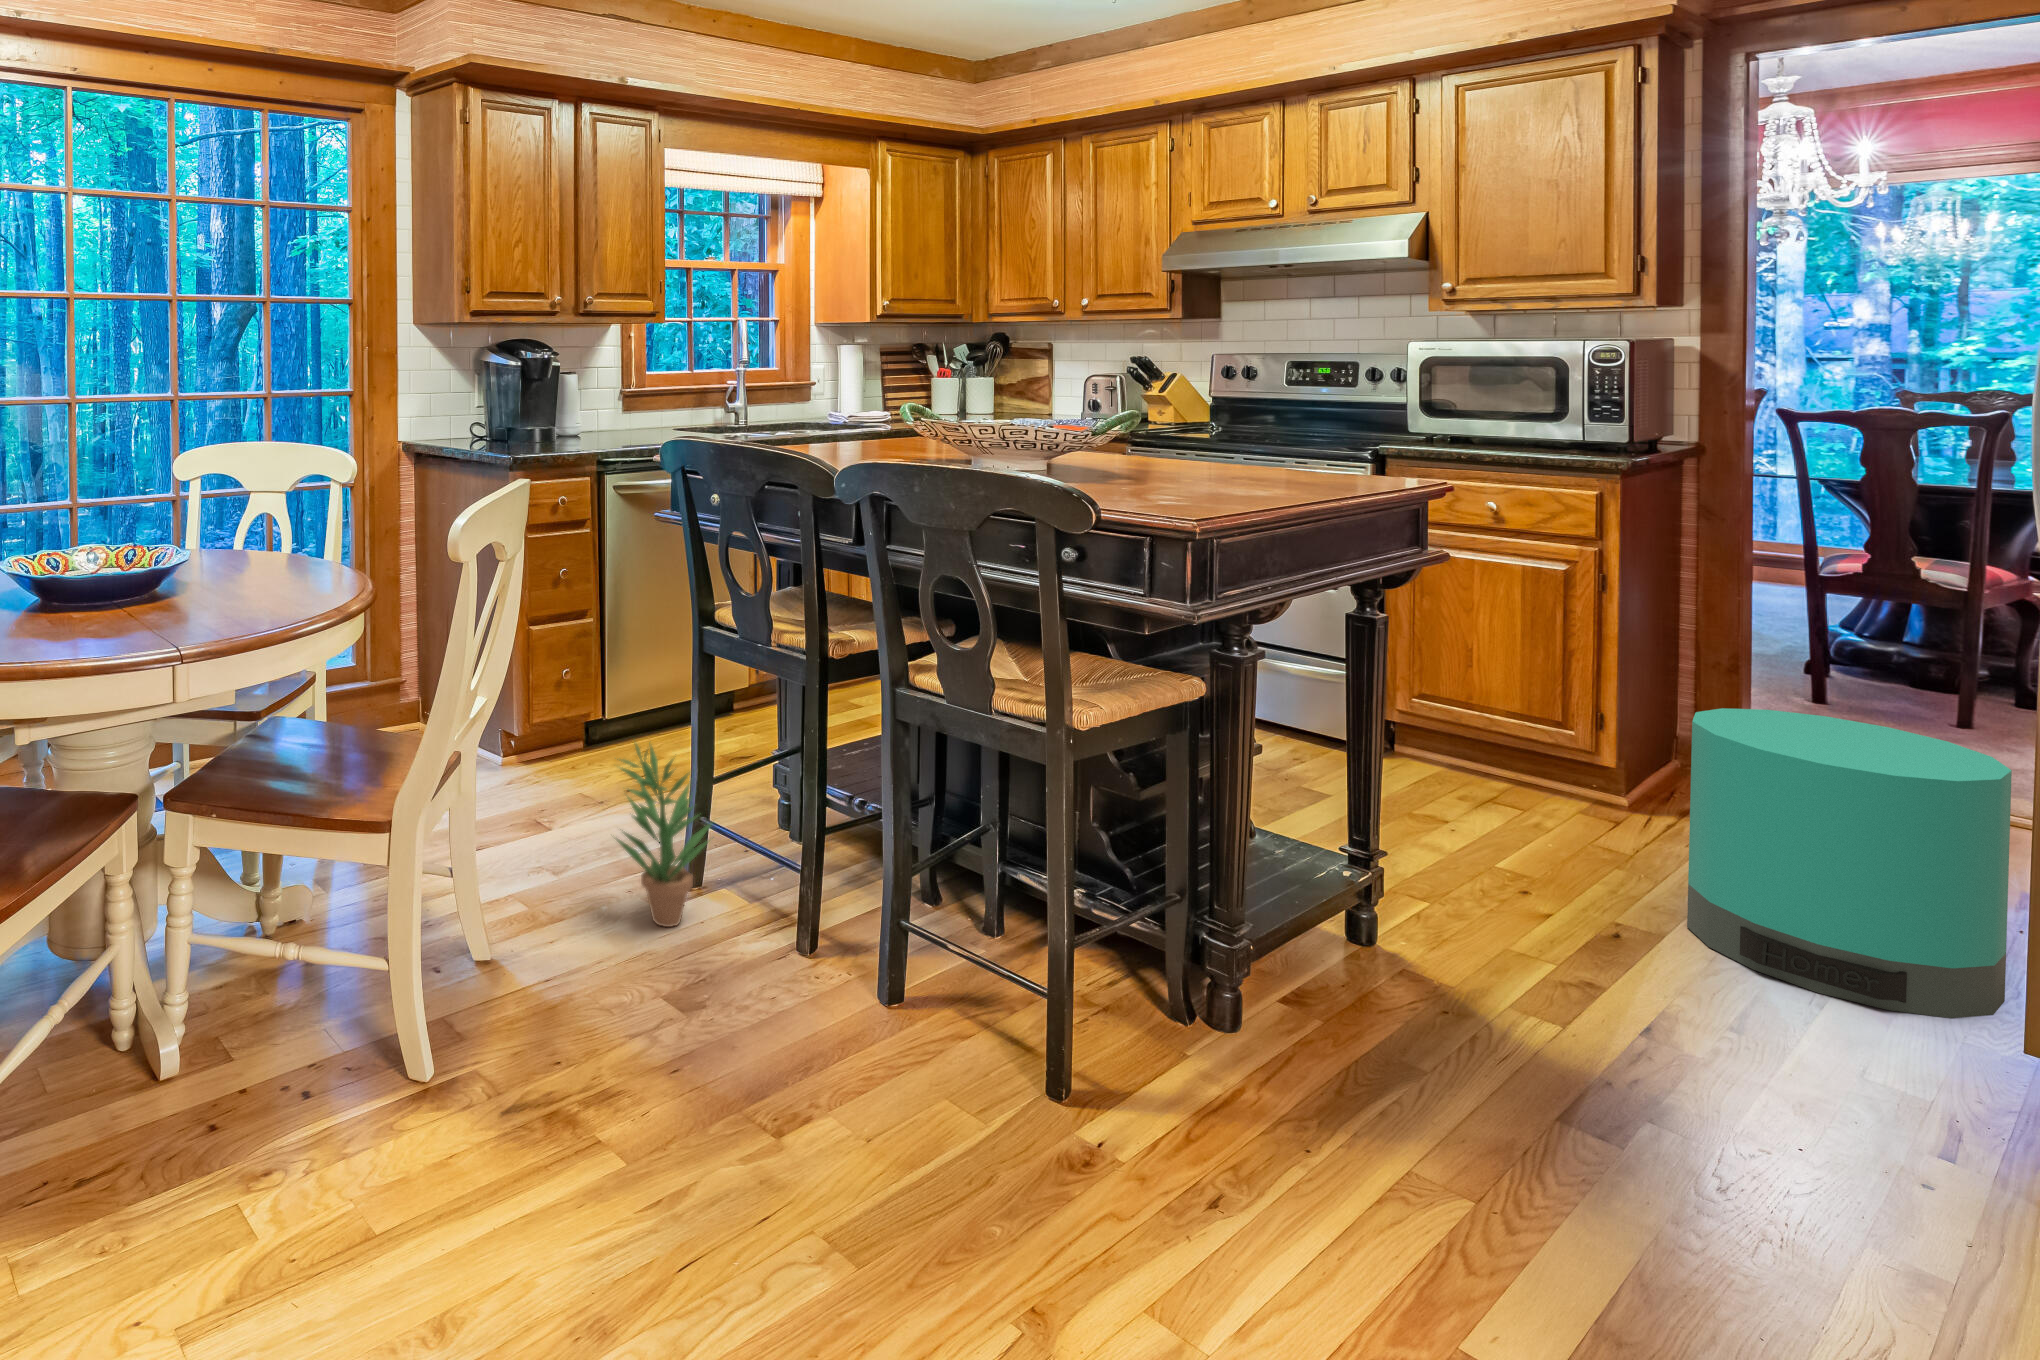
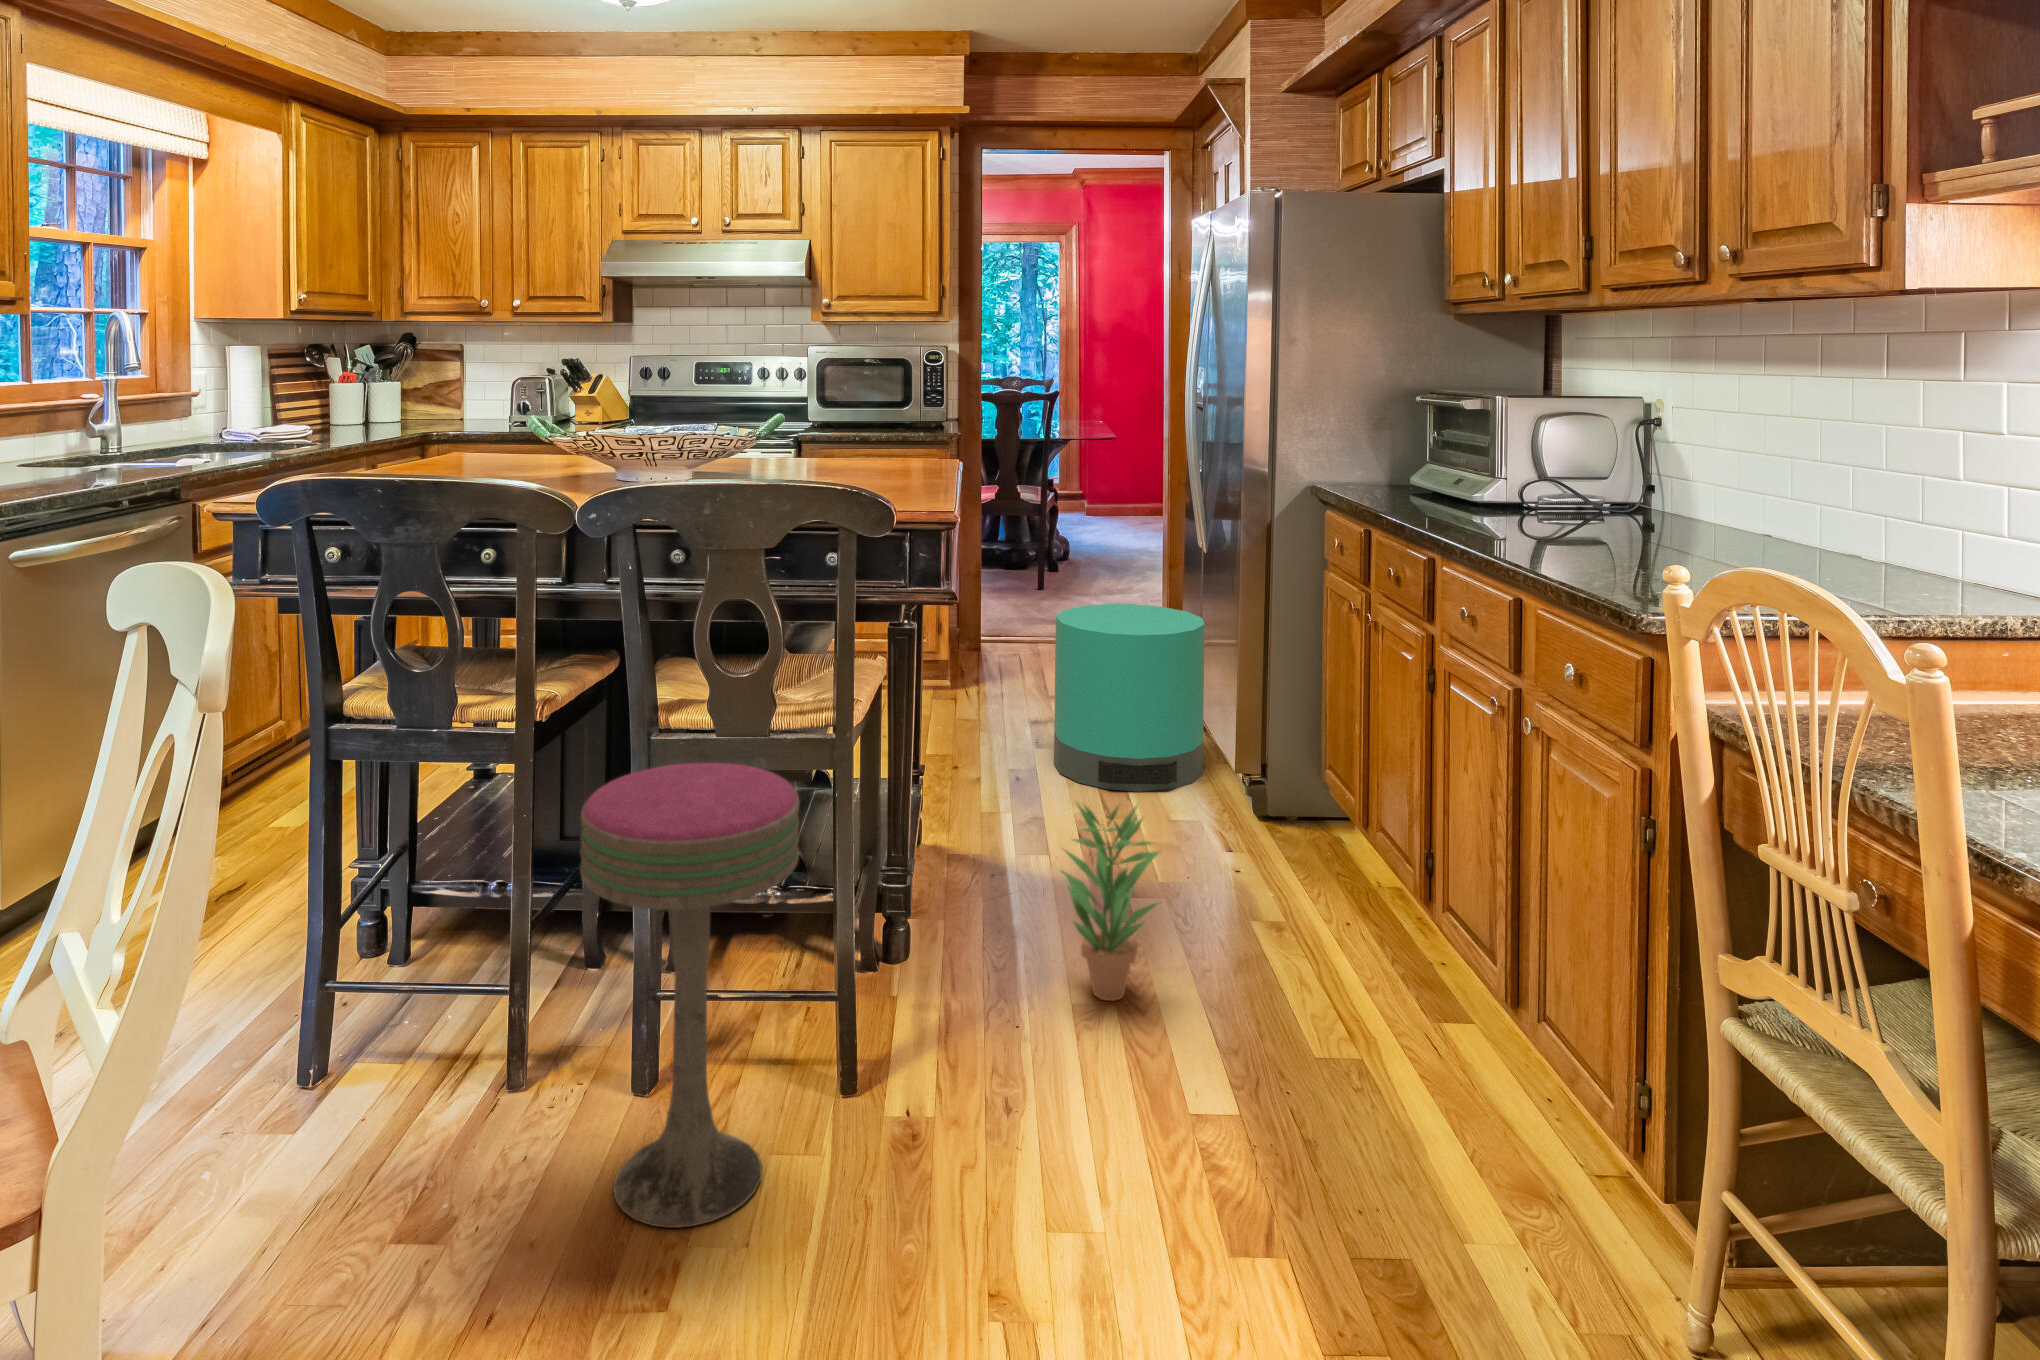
bar stool: none [775,711,972,1117] -> present [580,763,799,1228]
potted plant: present [616,744,711,927] -> present [1063,804,1160,1001]

